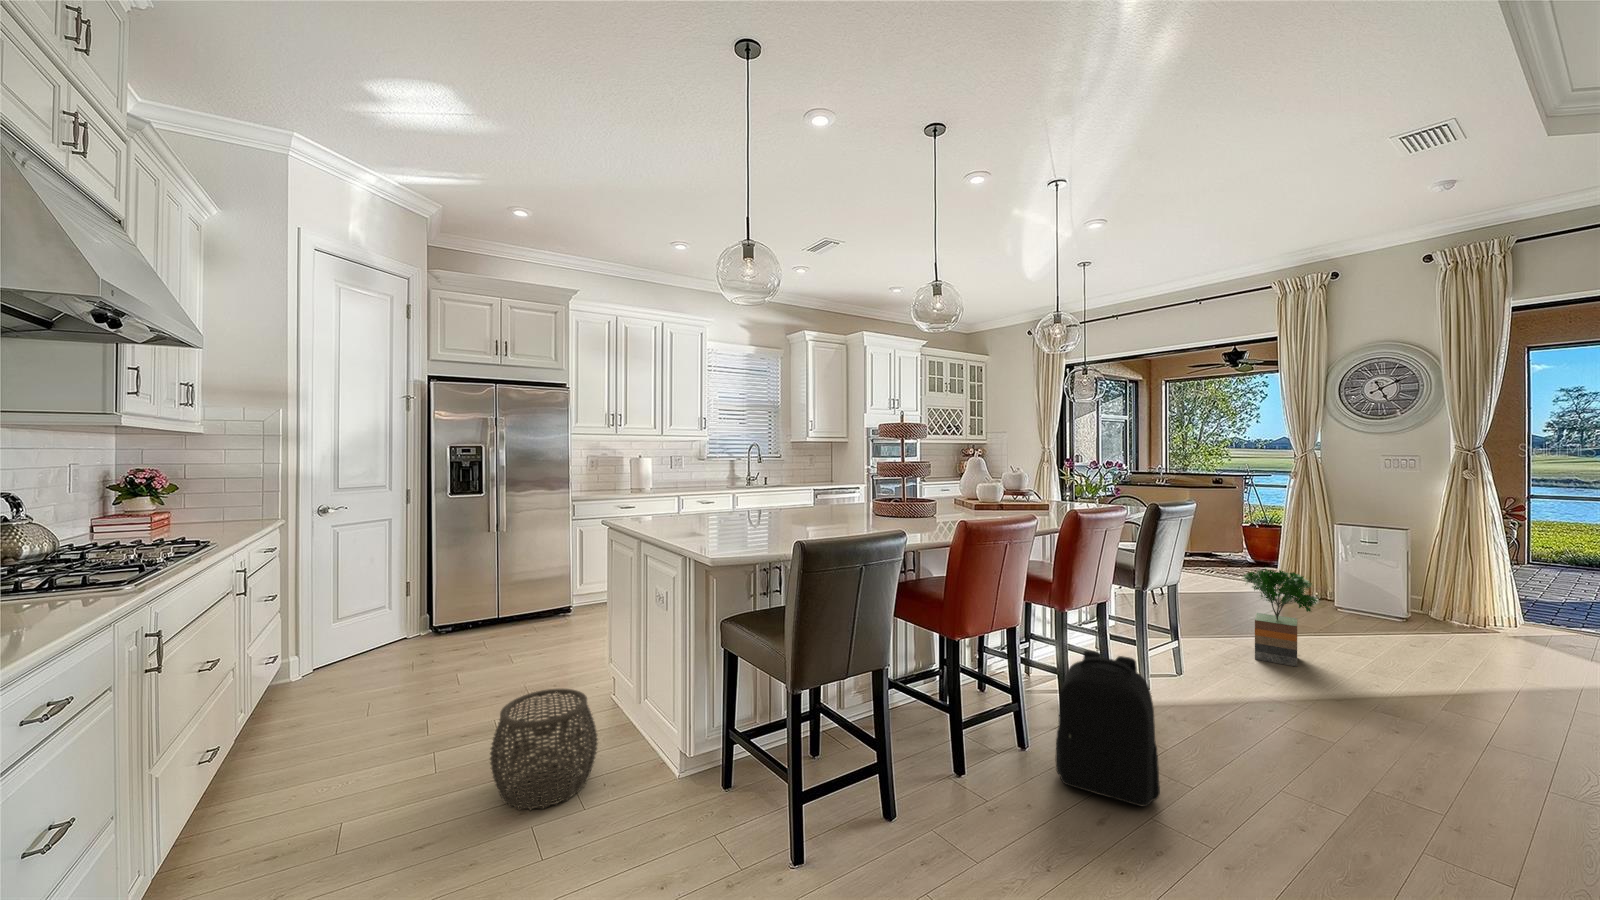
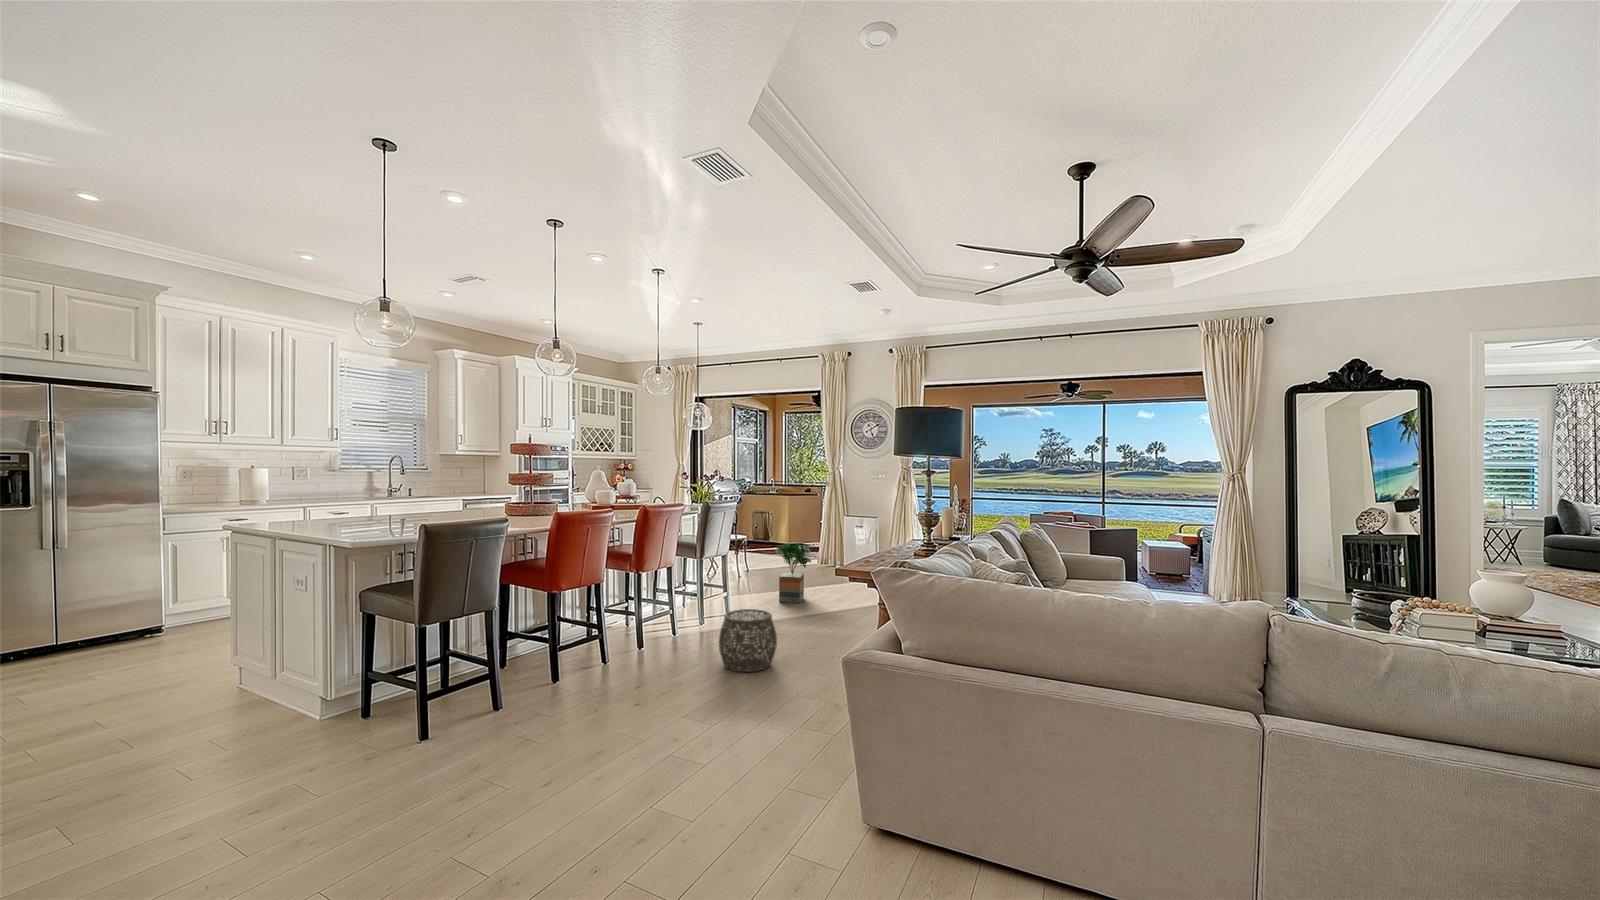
backpack: present [1055,650,1160,806] -> none [619,591,678,677]
woven basket: present [490,689,598,810] -> present [719,609,777,672]

